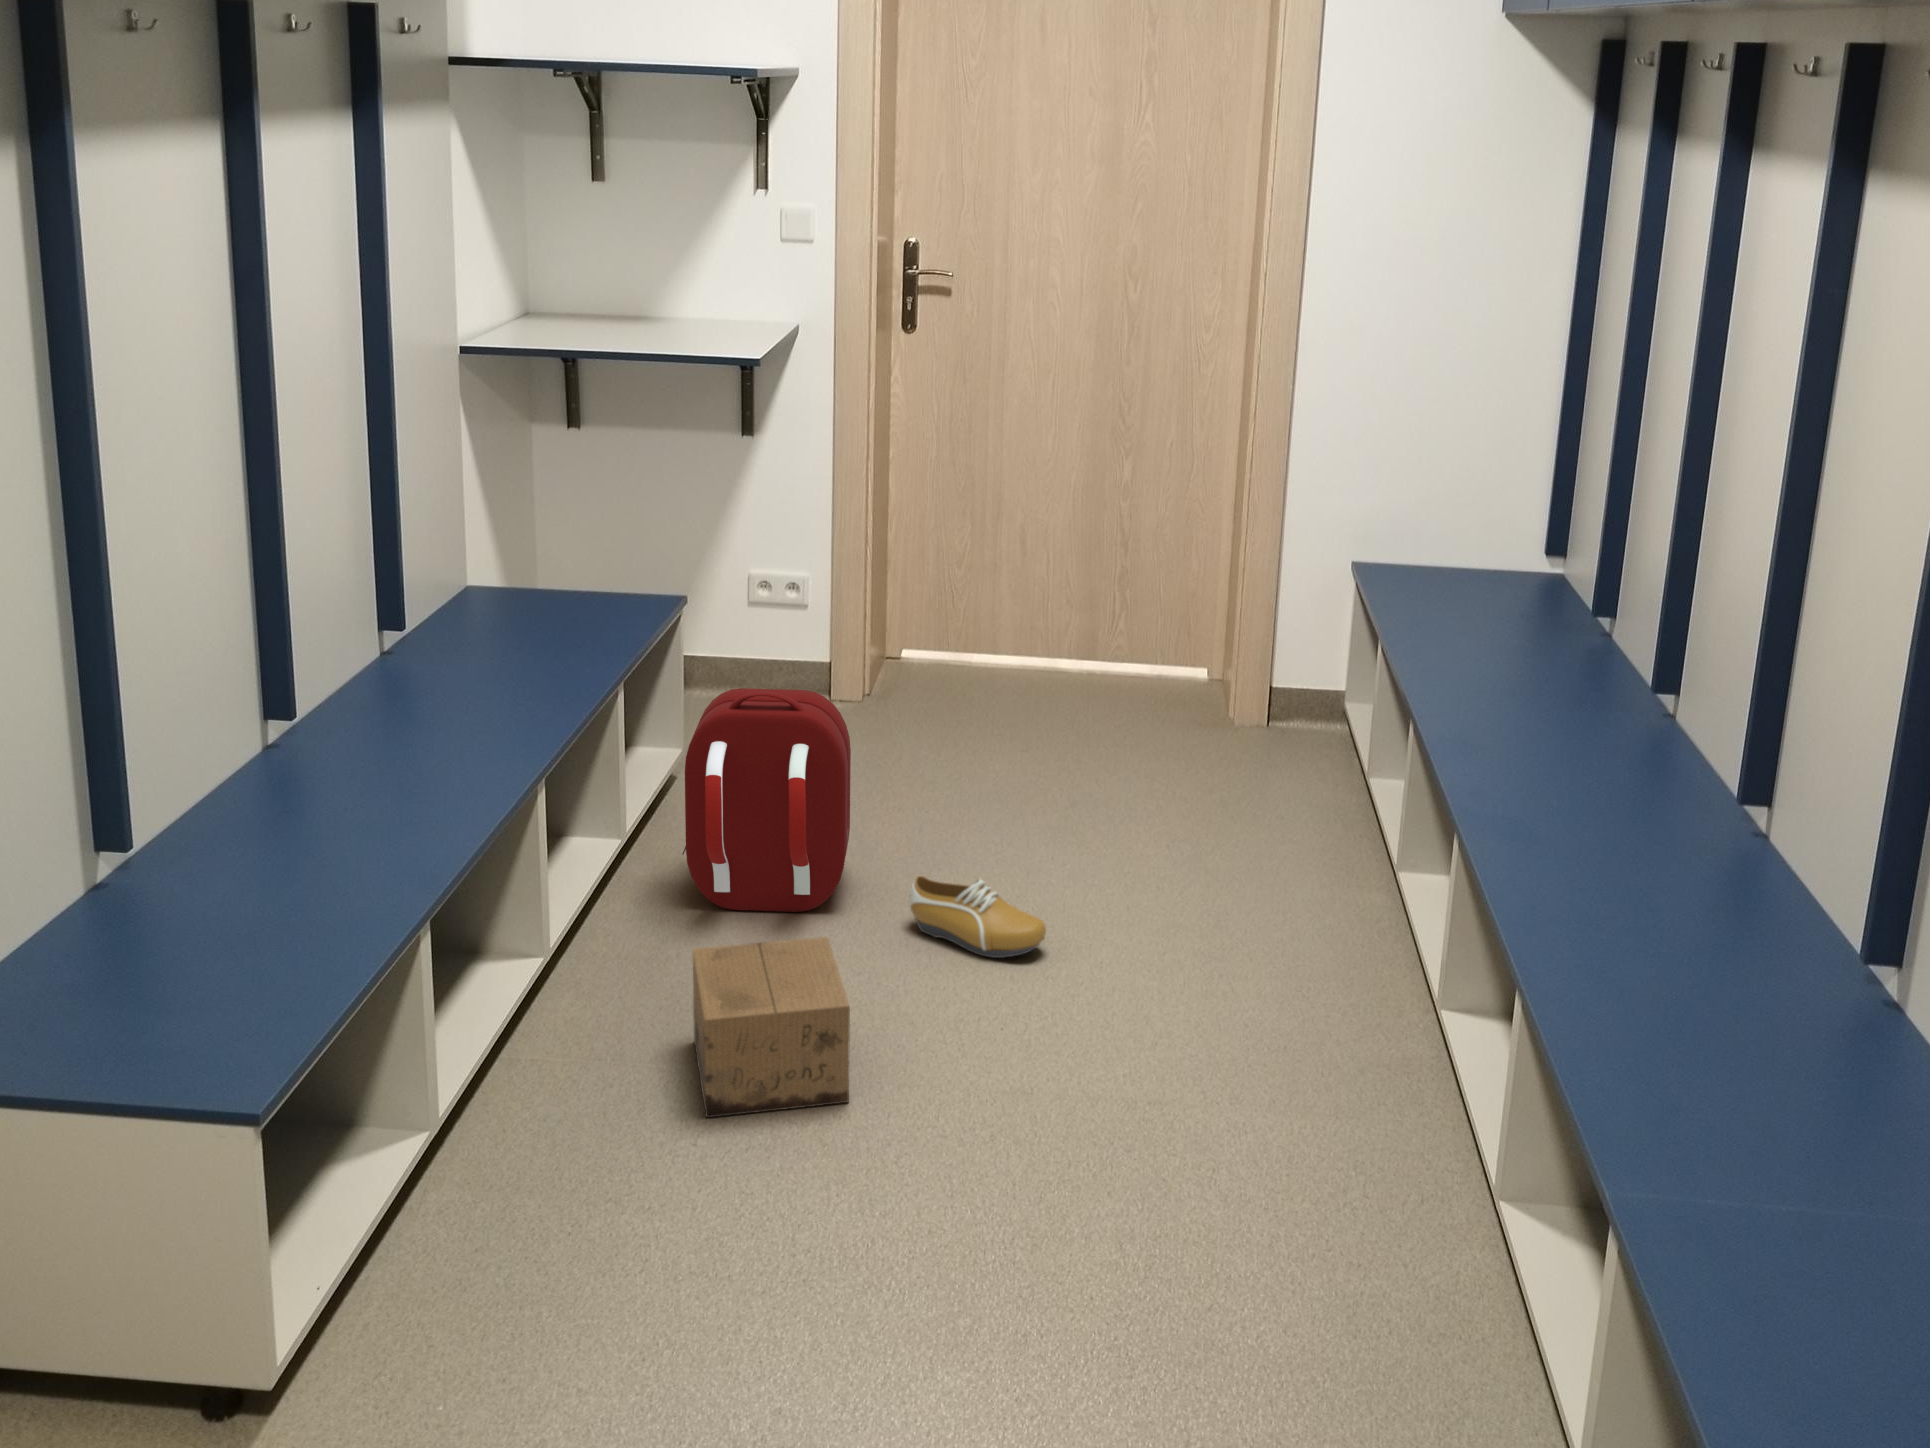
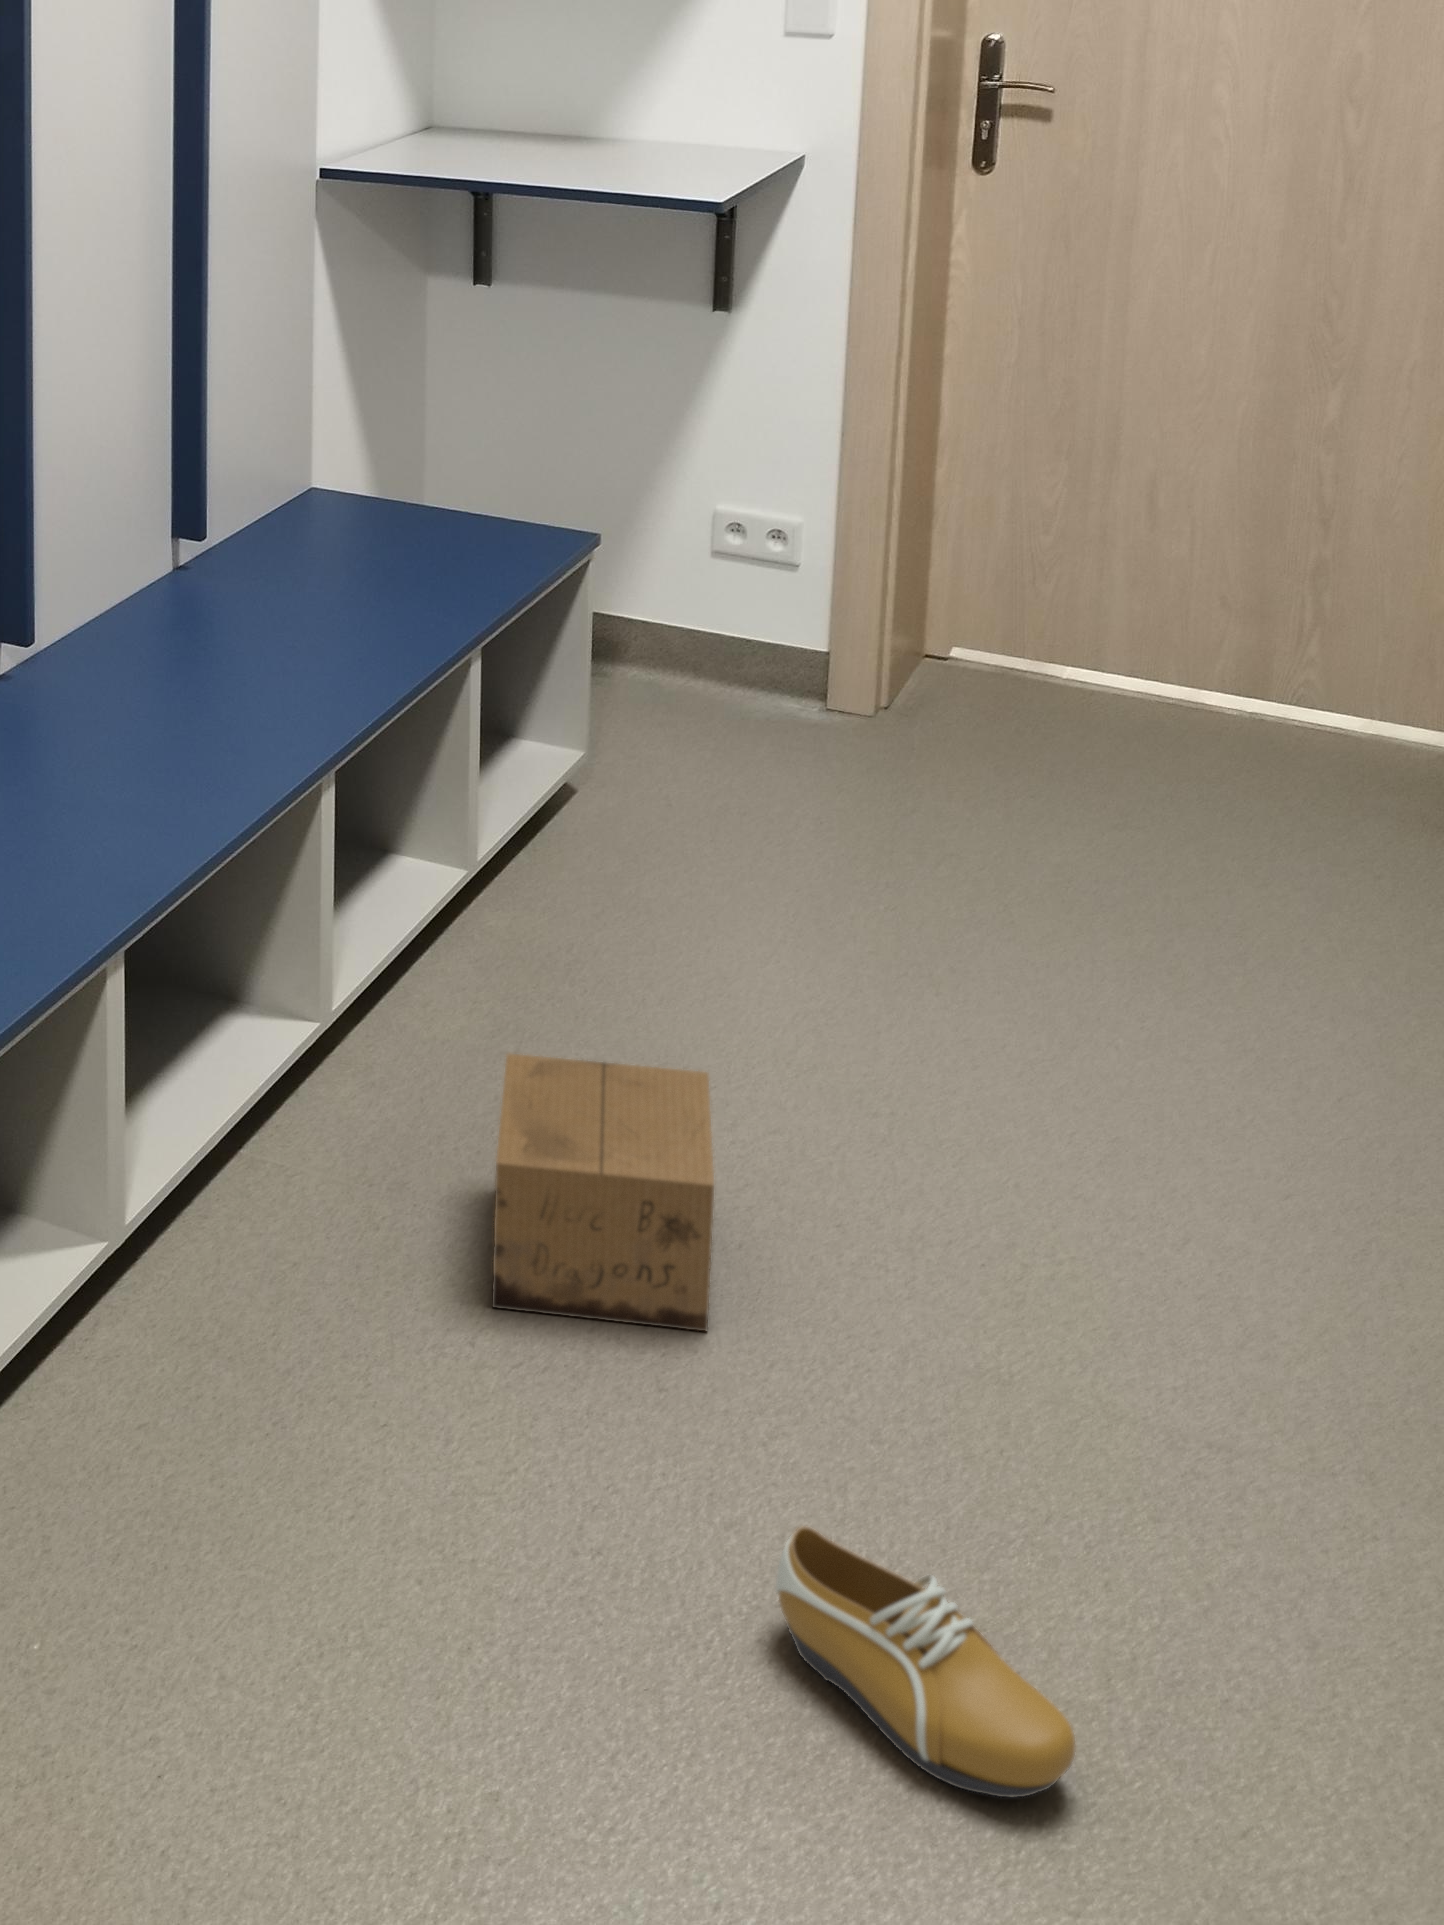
backpack: present [682,688,851,912] -> none [542,681,799,1024]
shoe: present [909,876,1046,958] -> present [776,1527,1075,1798]

